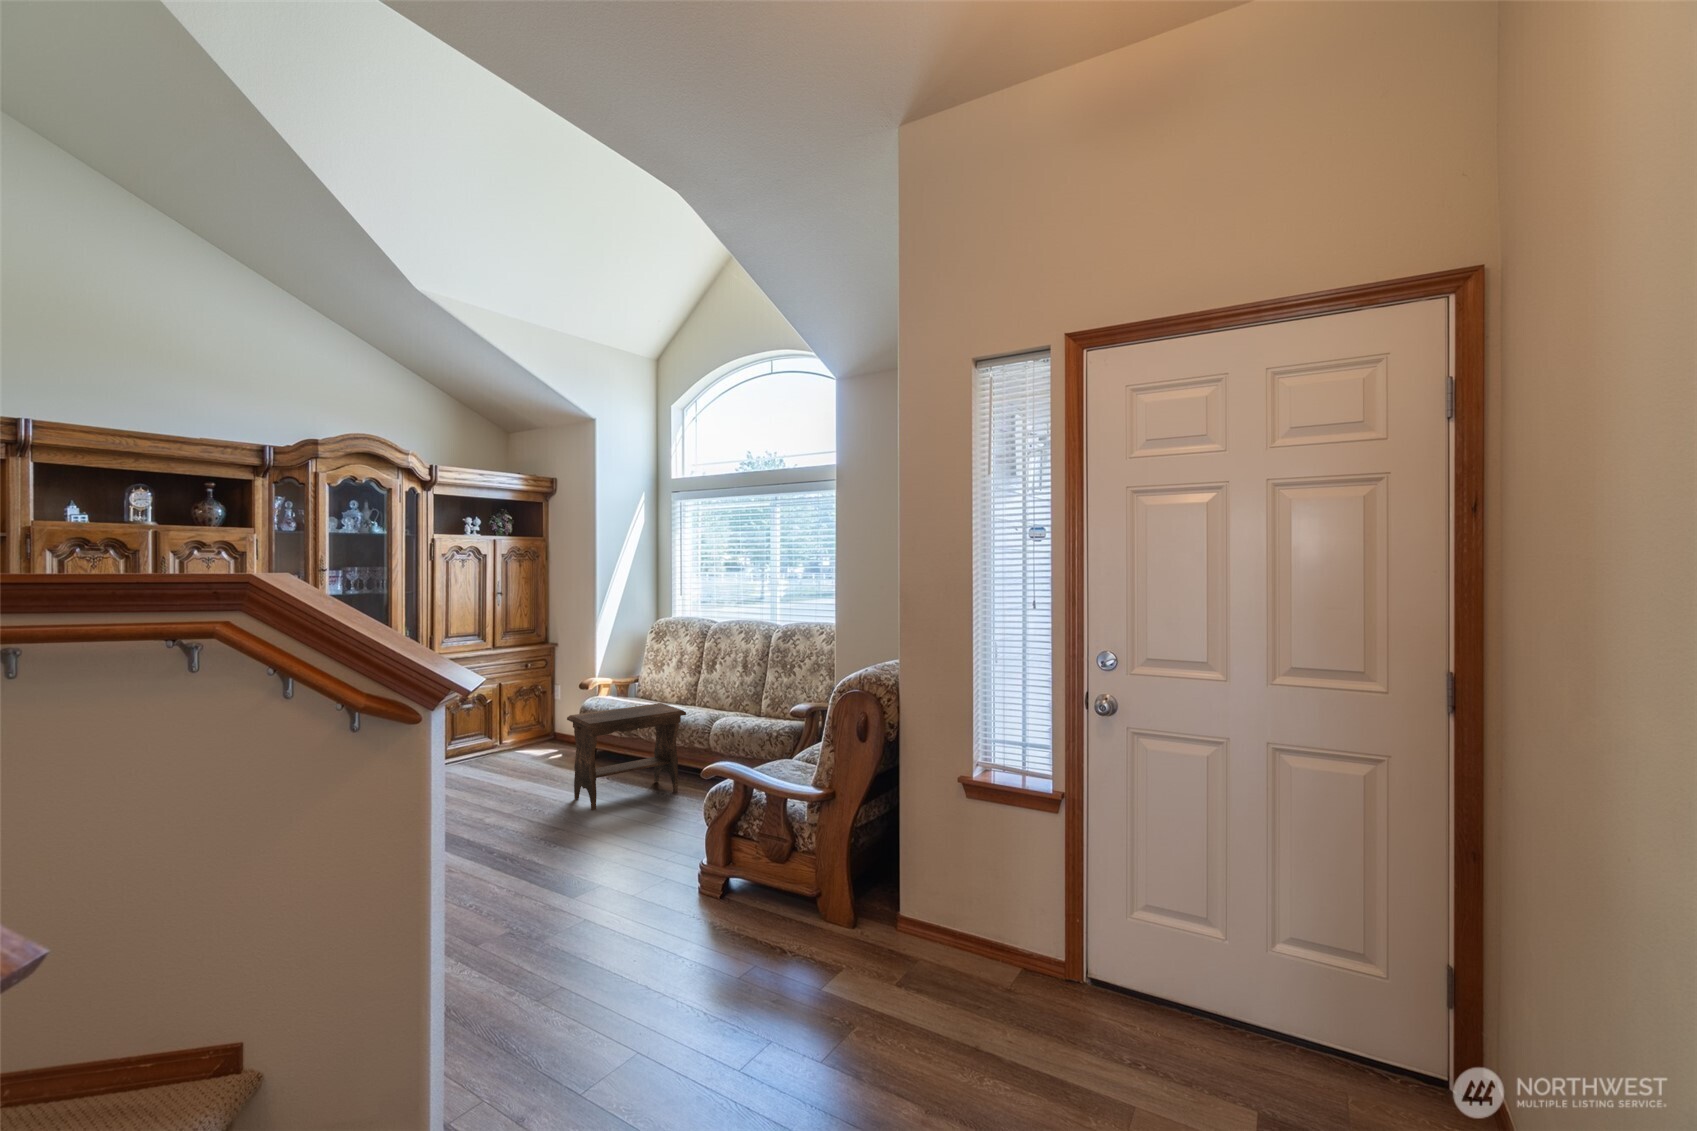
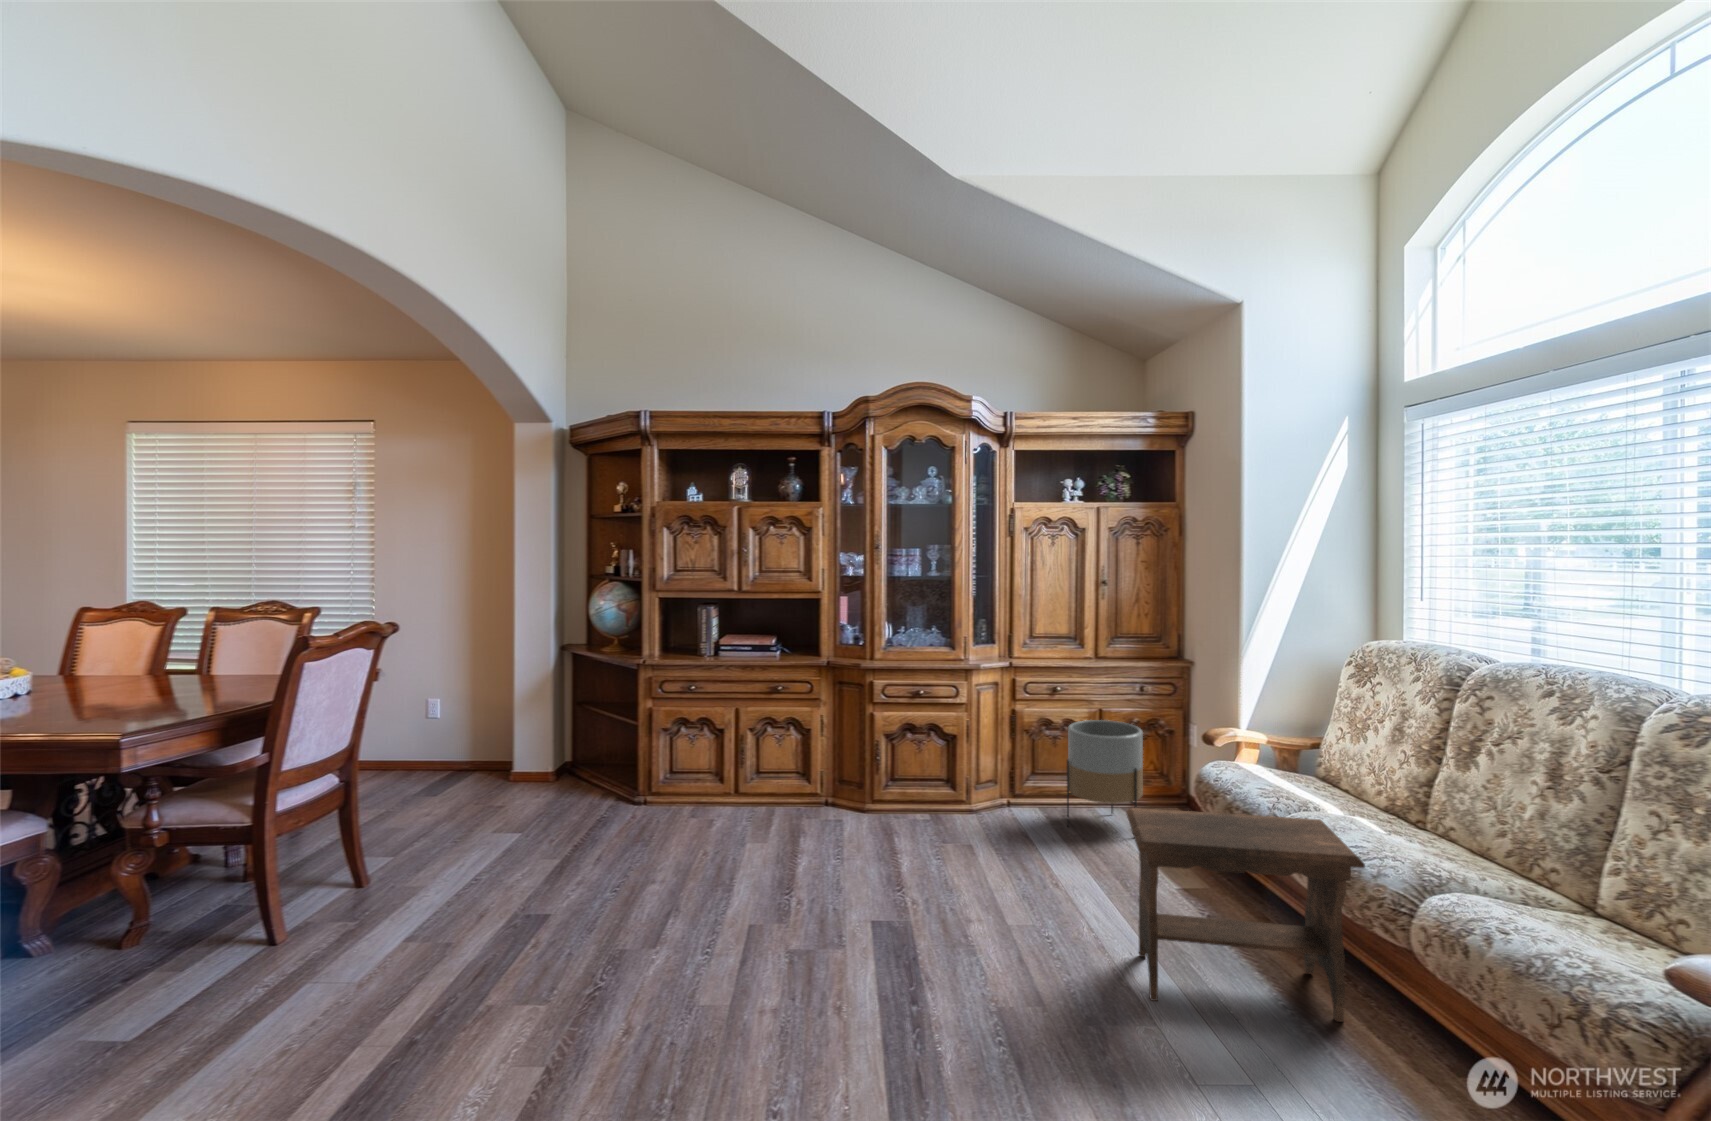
planter: none [482,688,536,764] -> present [1067,720,1143,826]

